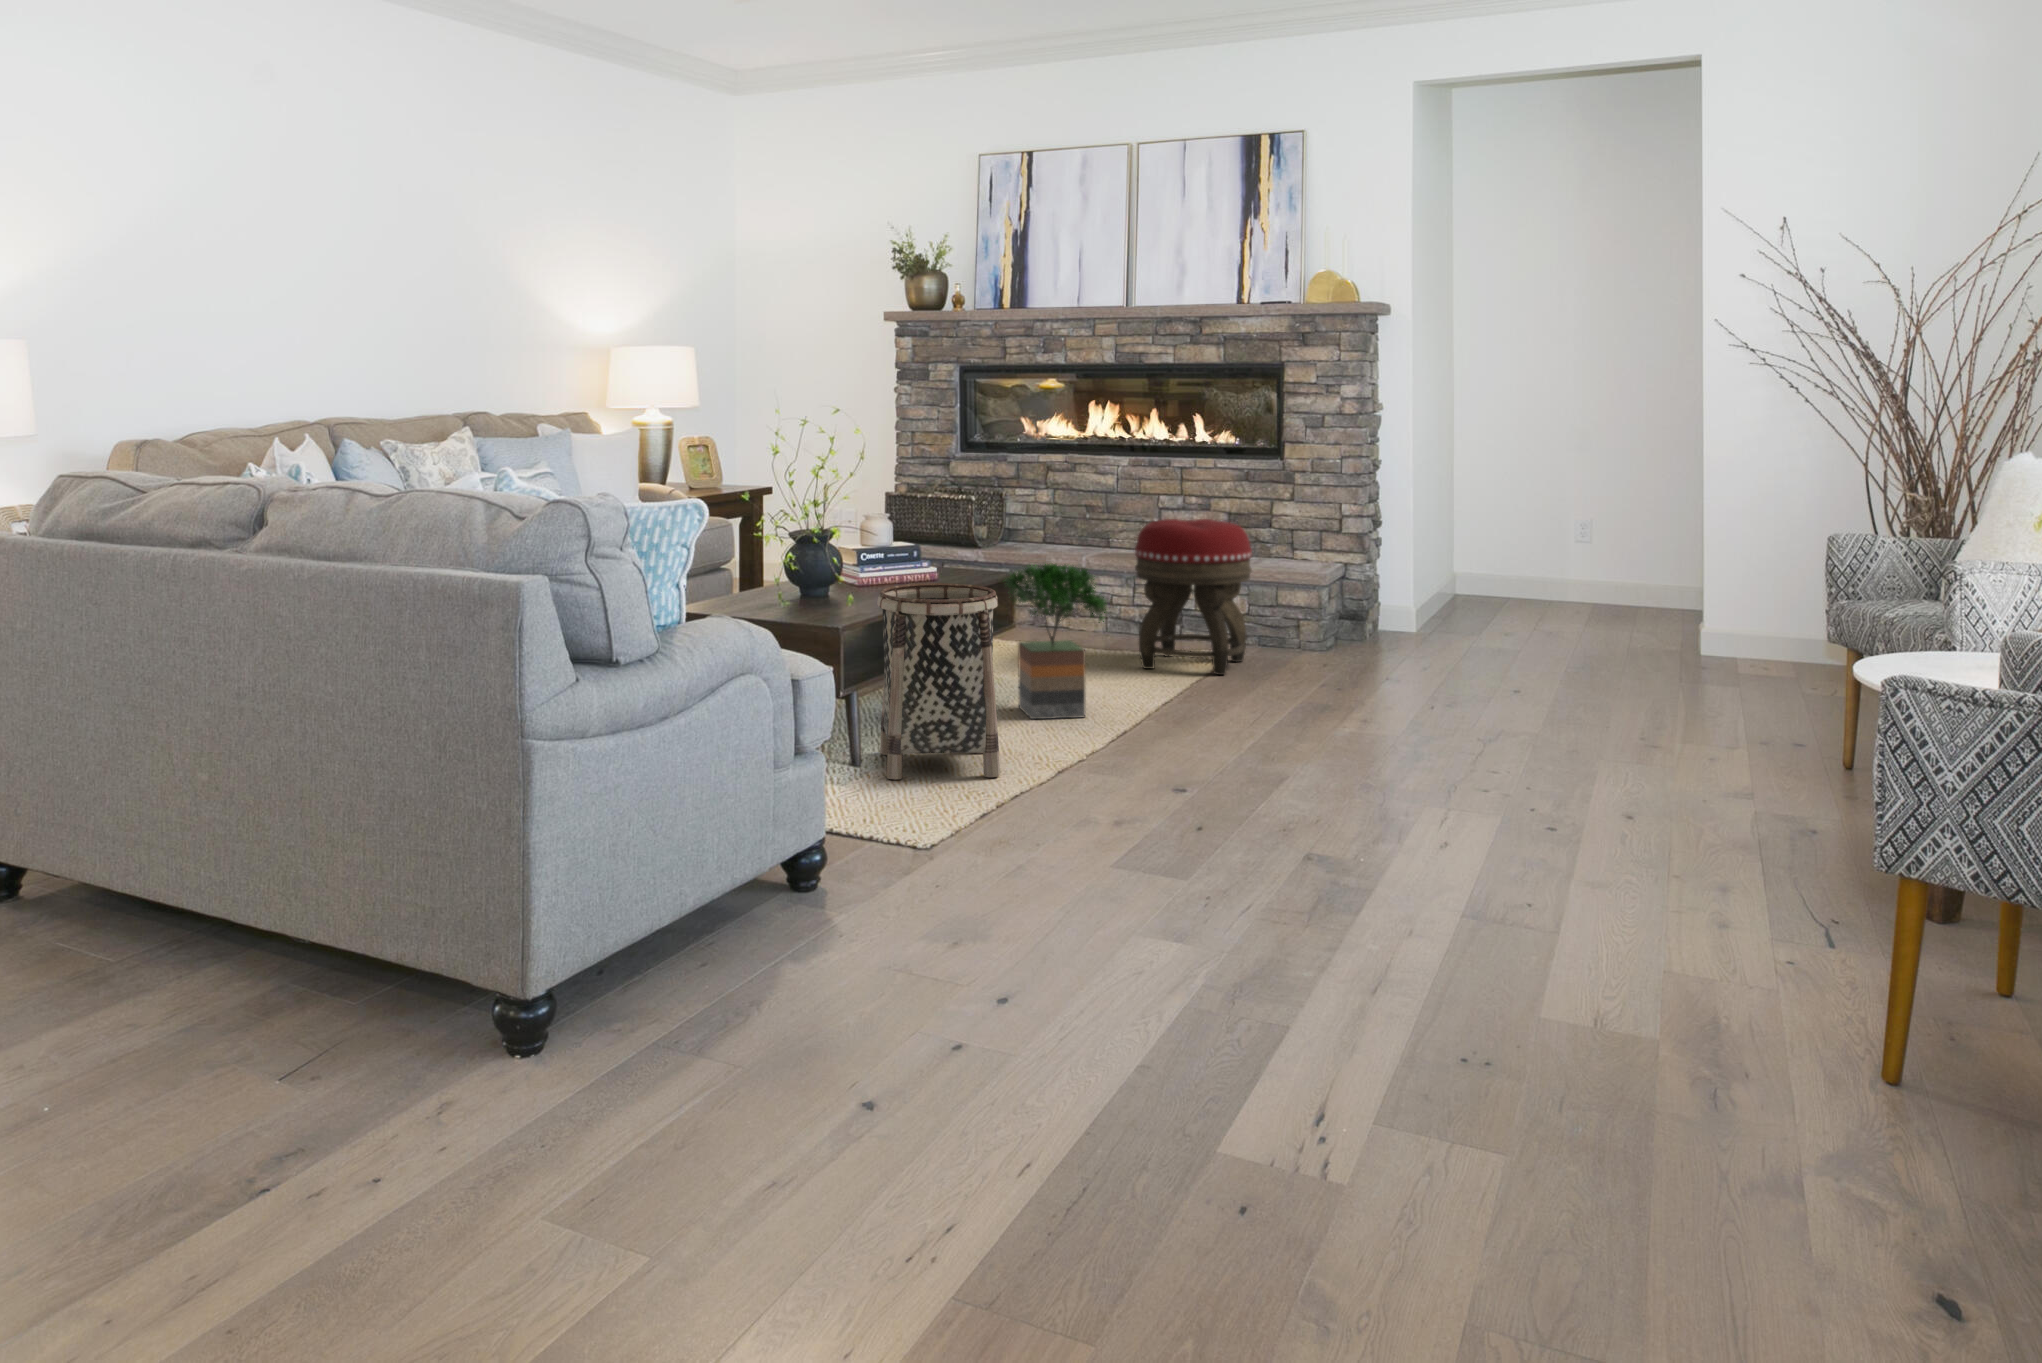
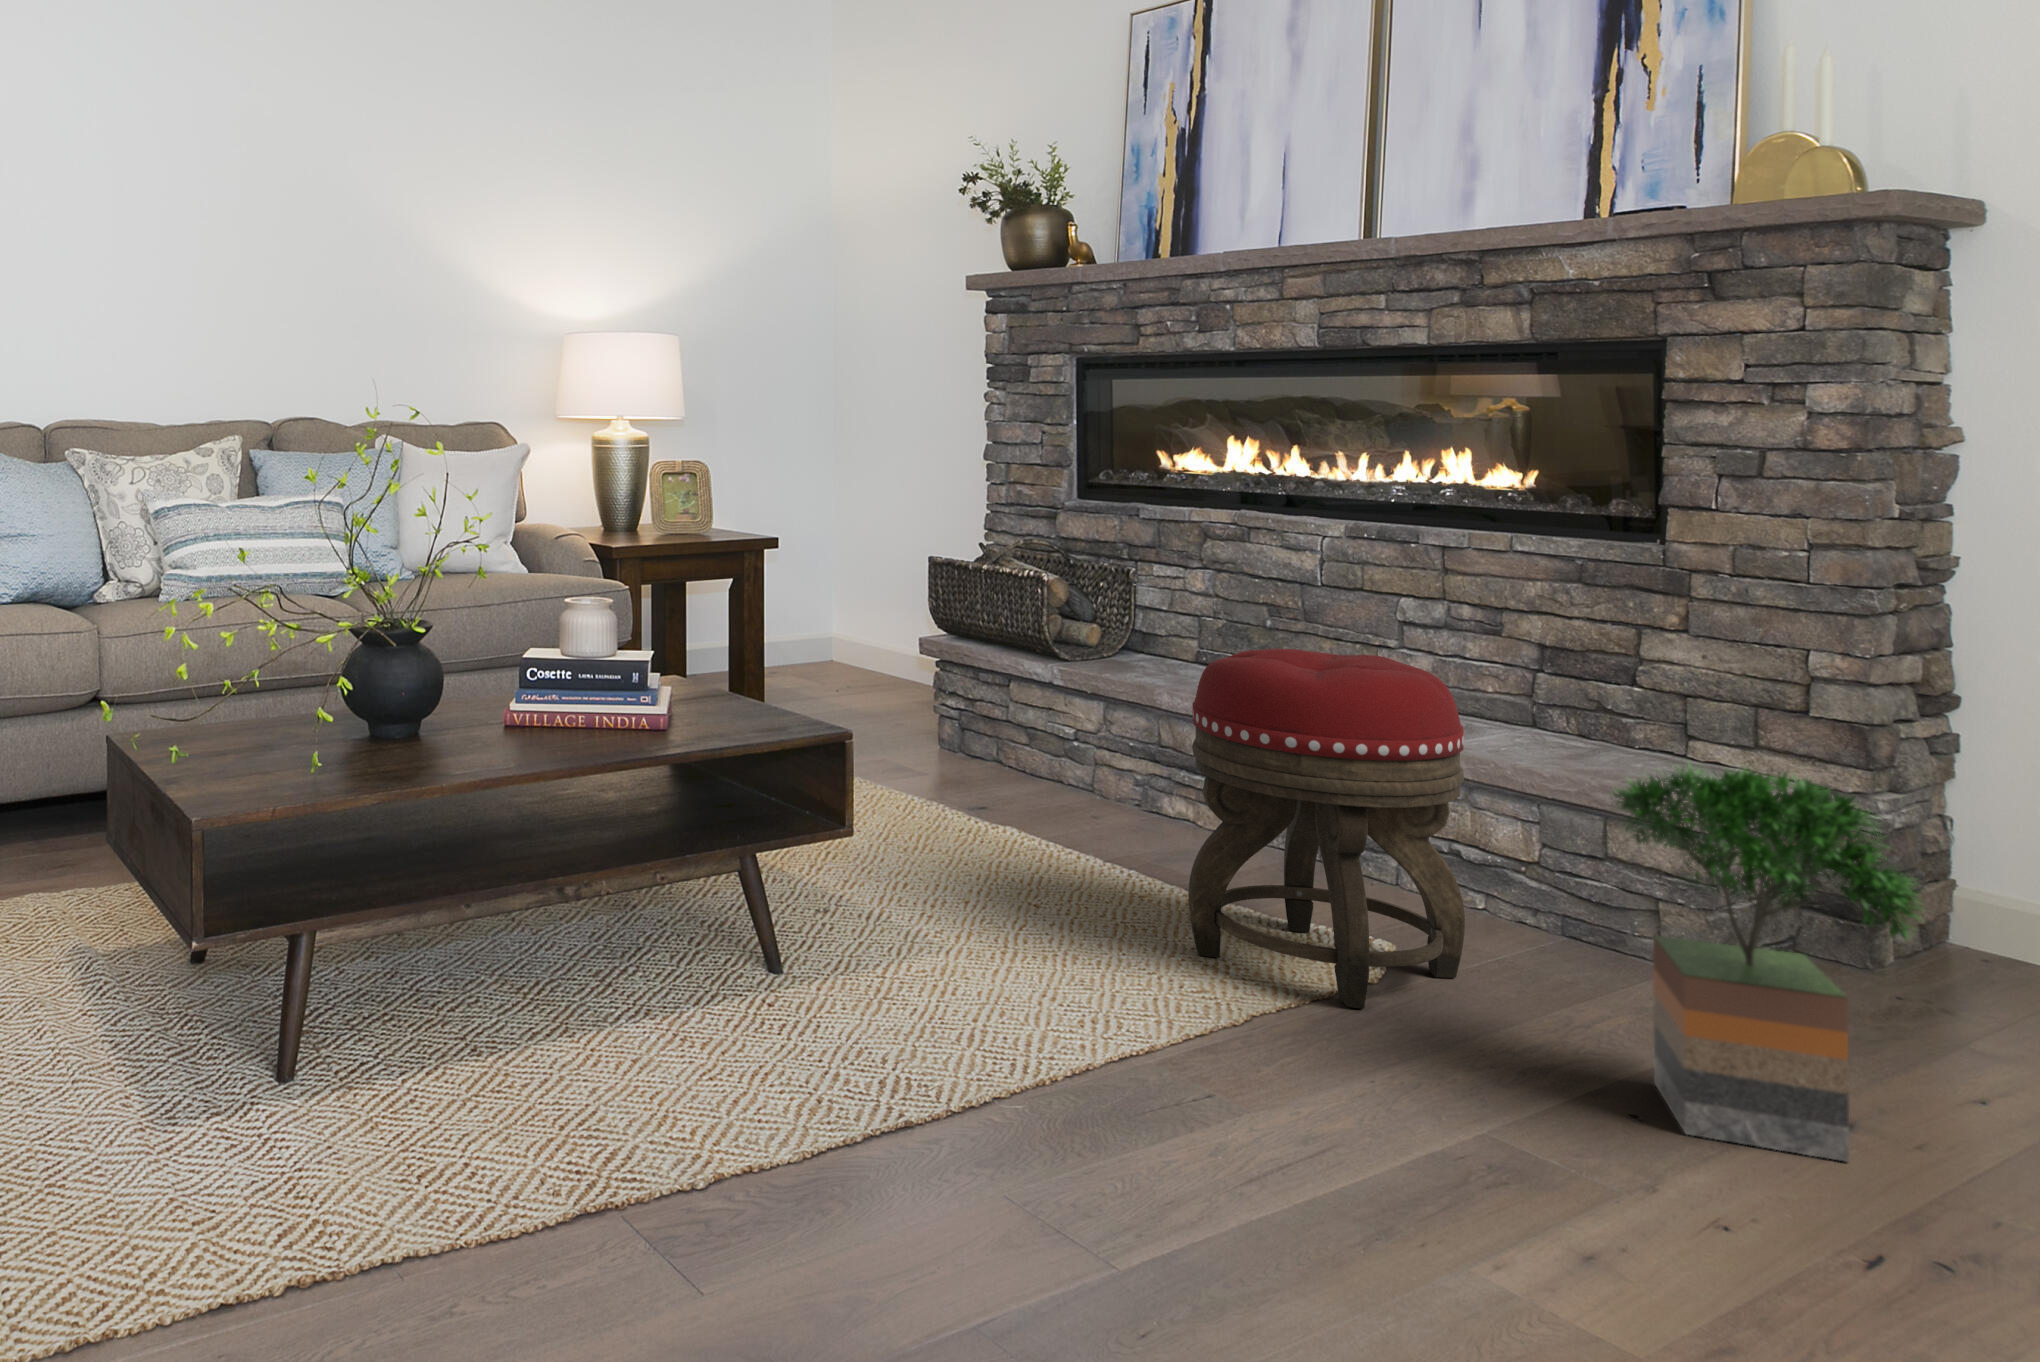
potted tree: present [1005,564,1107,719] -> present [1613,762,1922,1162]
basket: present [877,583,1000,779] -> none [218,735,530,1202]

